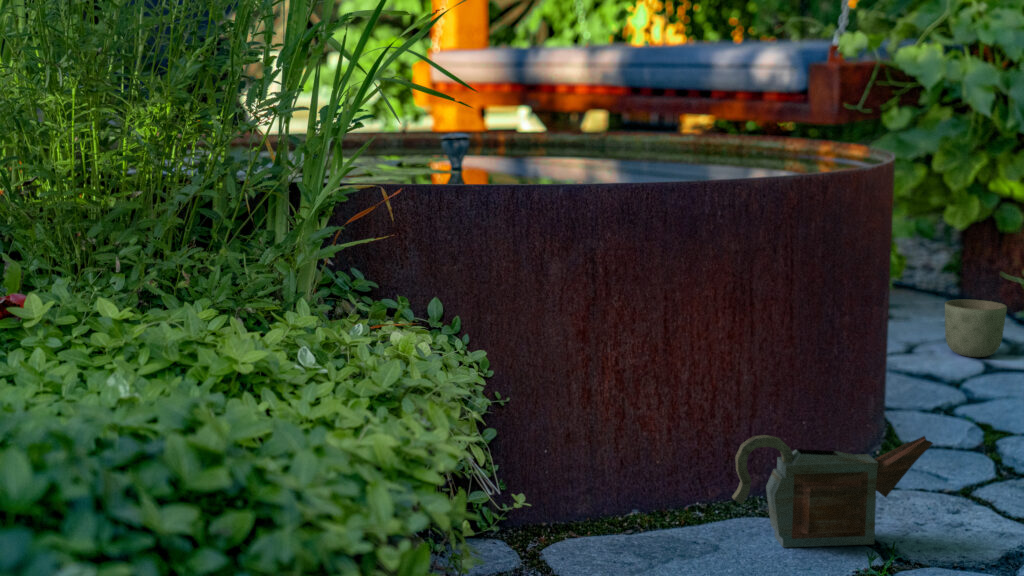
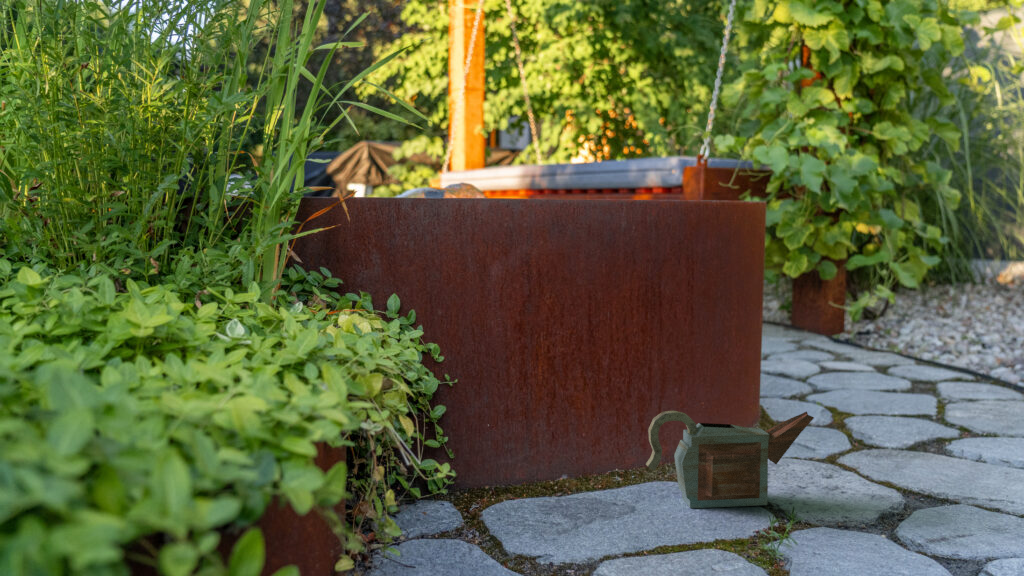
planter: present [945,299,1007,357] -> none [789,322,834,362]

